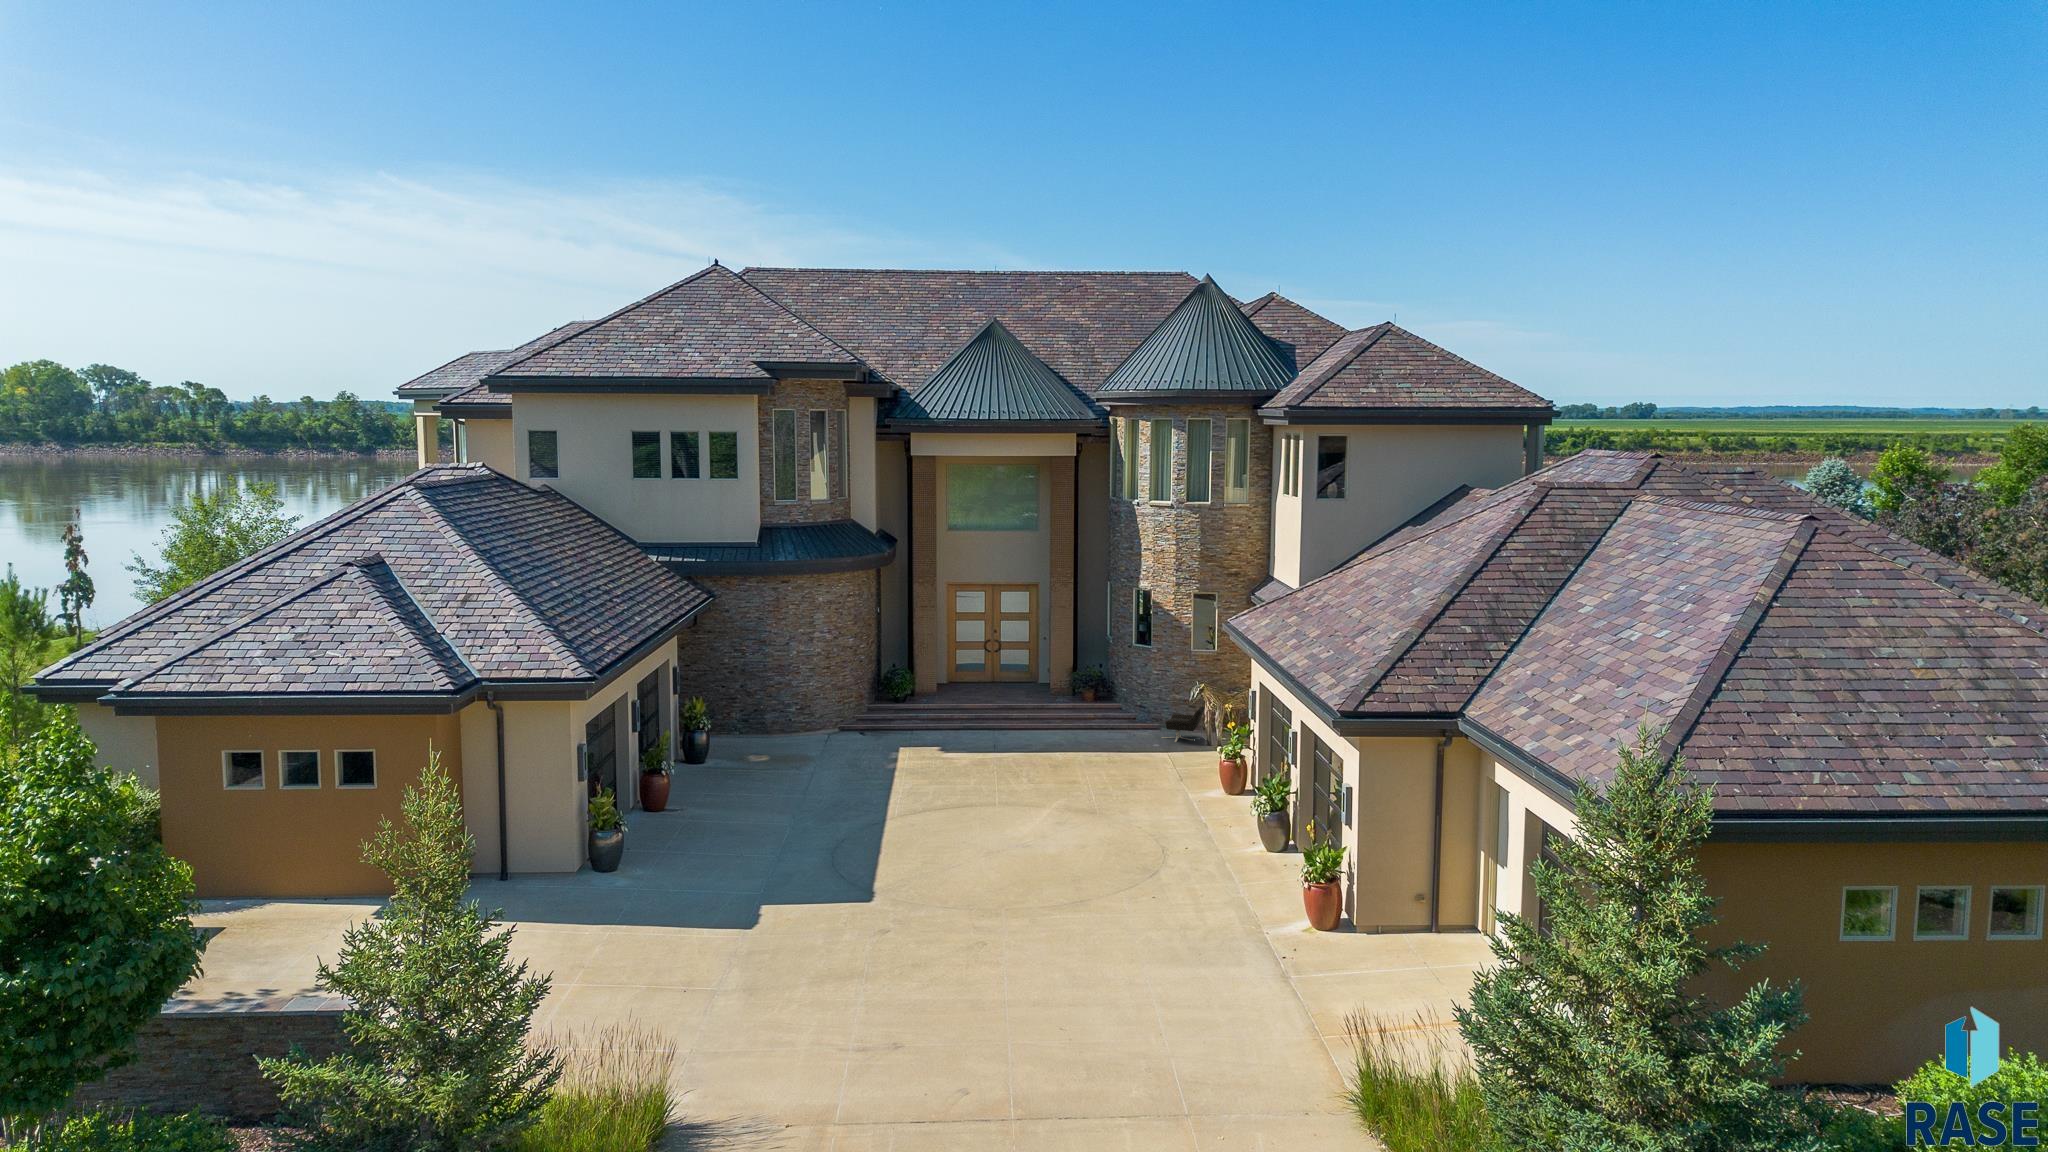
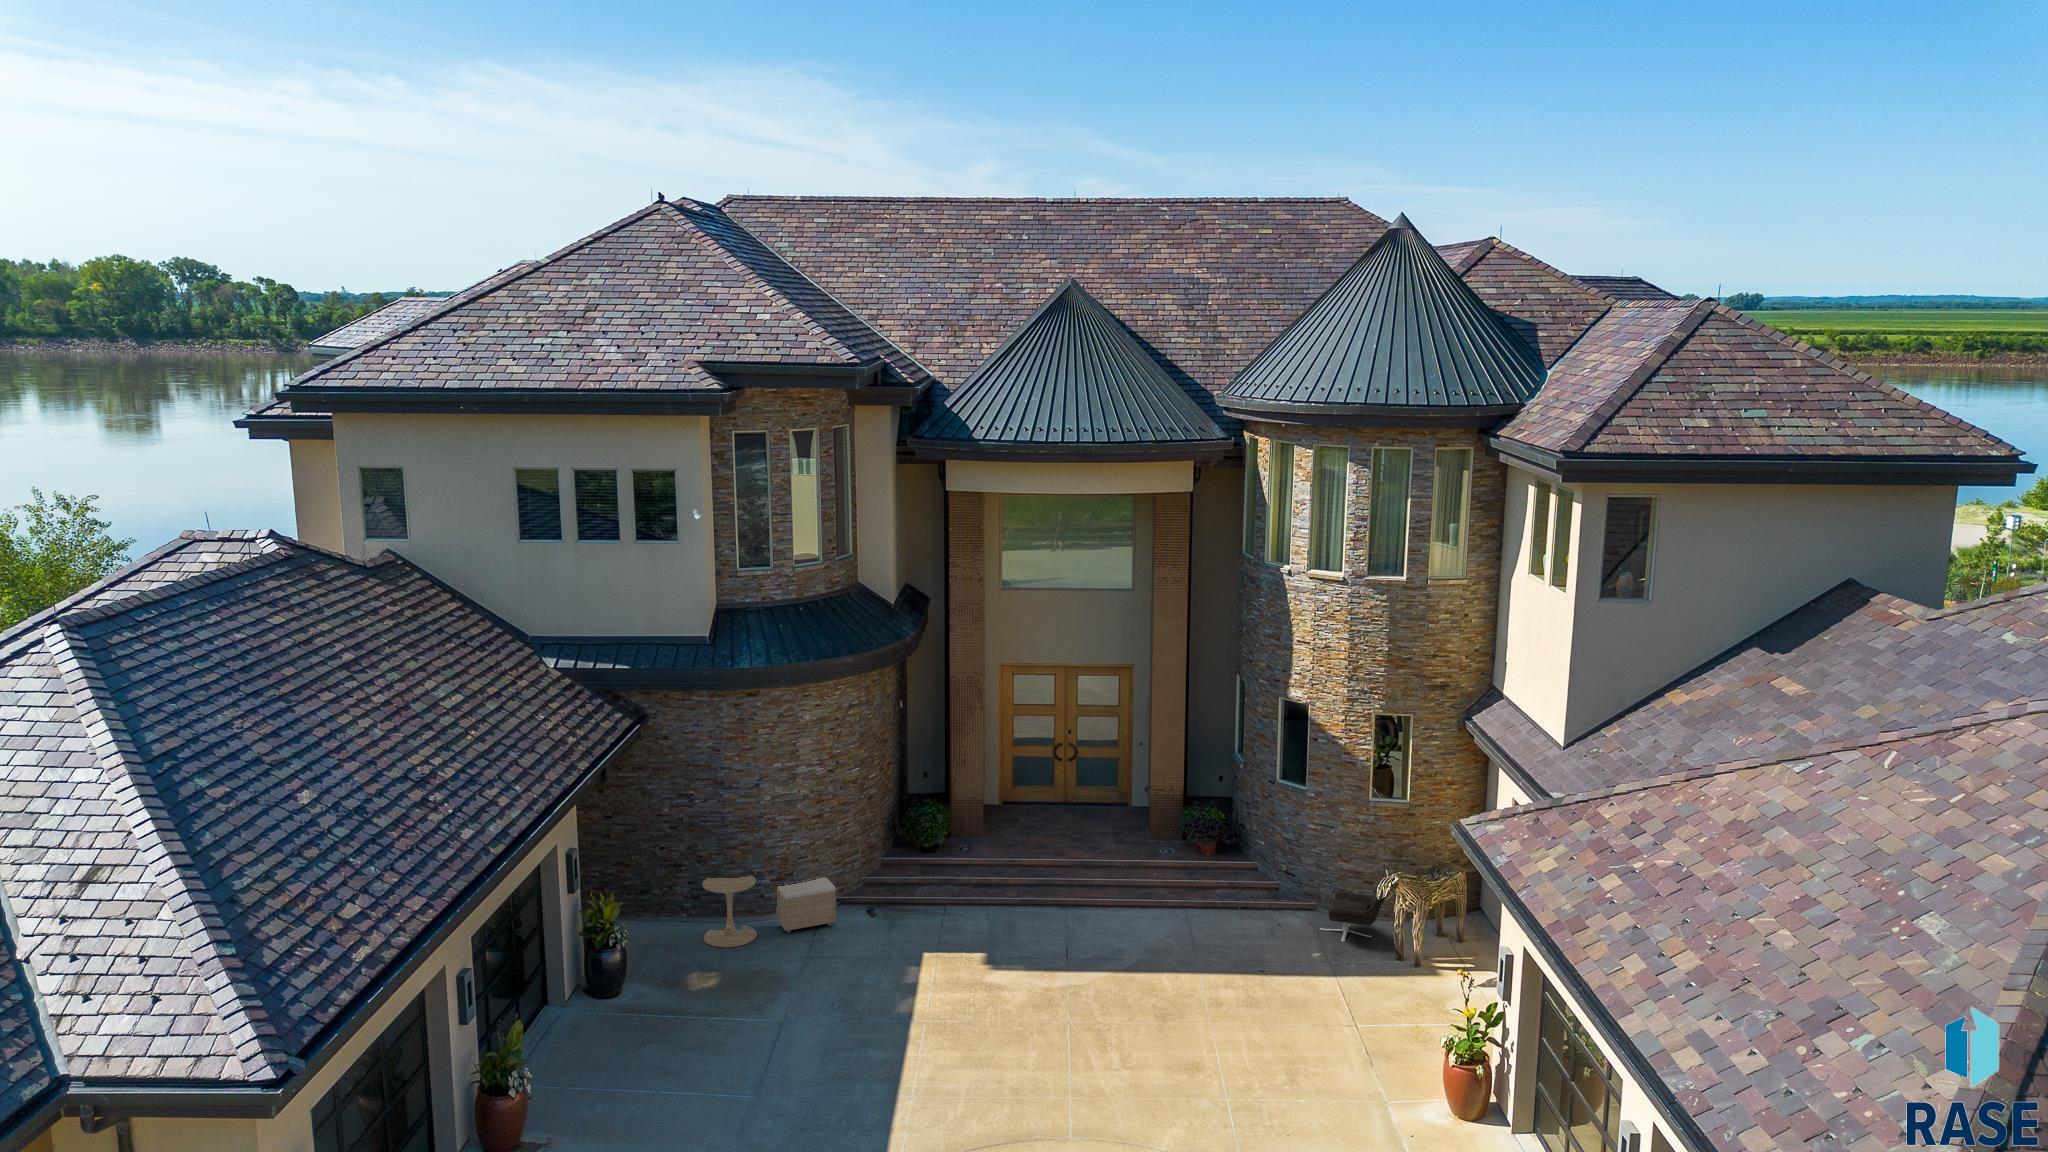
pedestal table: none [752,703,788,748] -> present [702,876,757,947]
storage bench: none [799,709,840,742] -> present [776,877,836,933]

